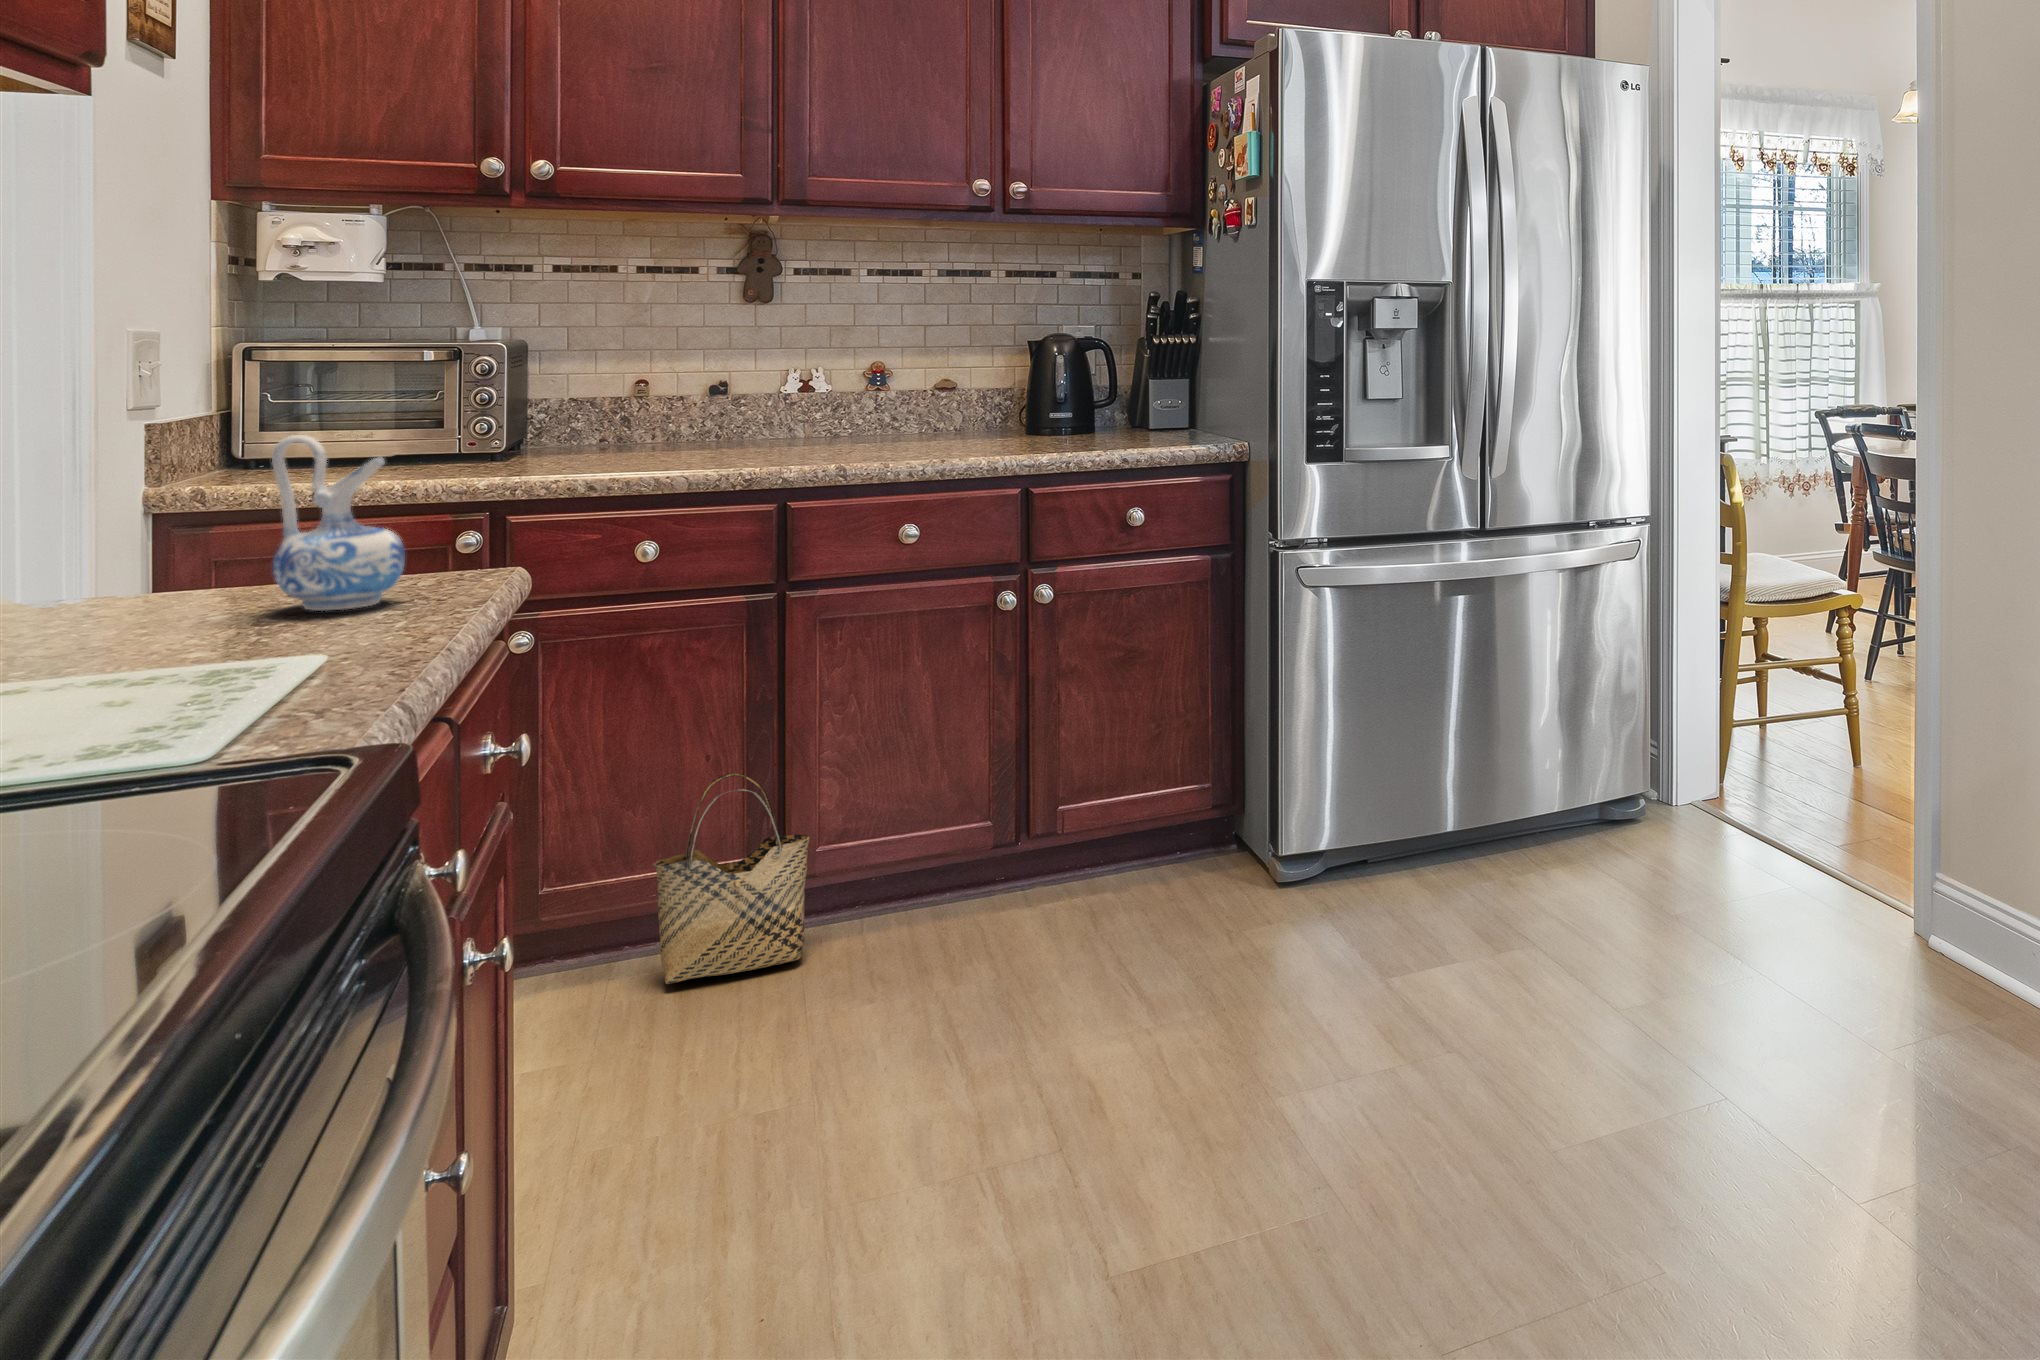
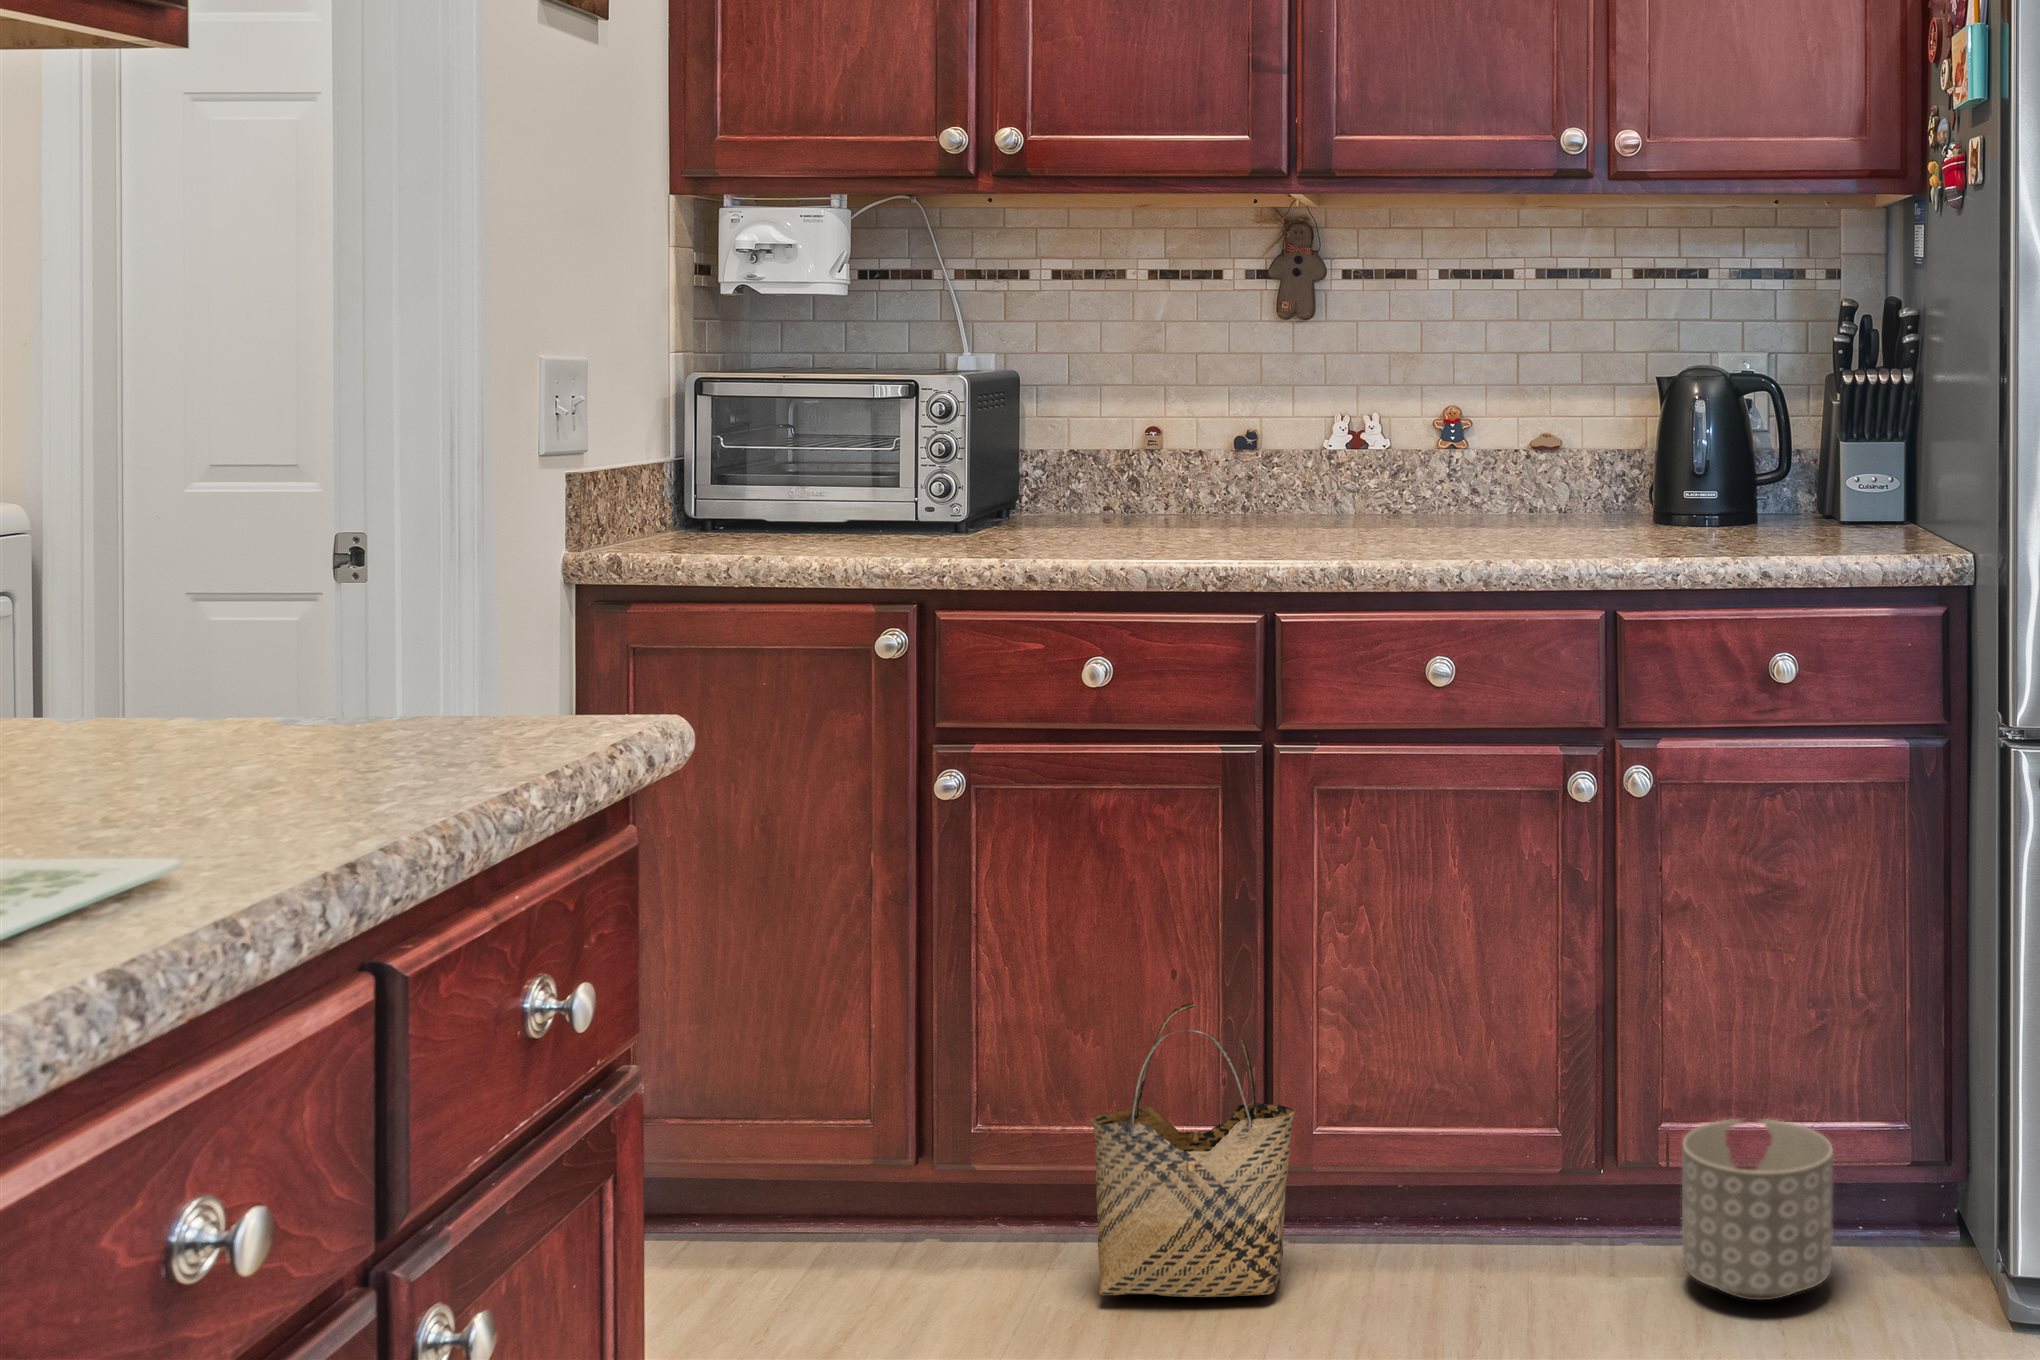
ceramic pitcher: present [272,435,405,611] -> none [406,507,563,752]
planter: none [1079,795,1174,904] -> present [1682,1119,1833,1300]

